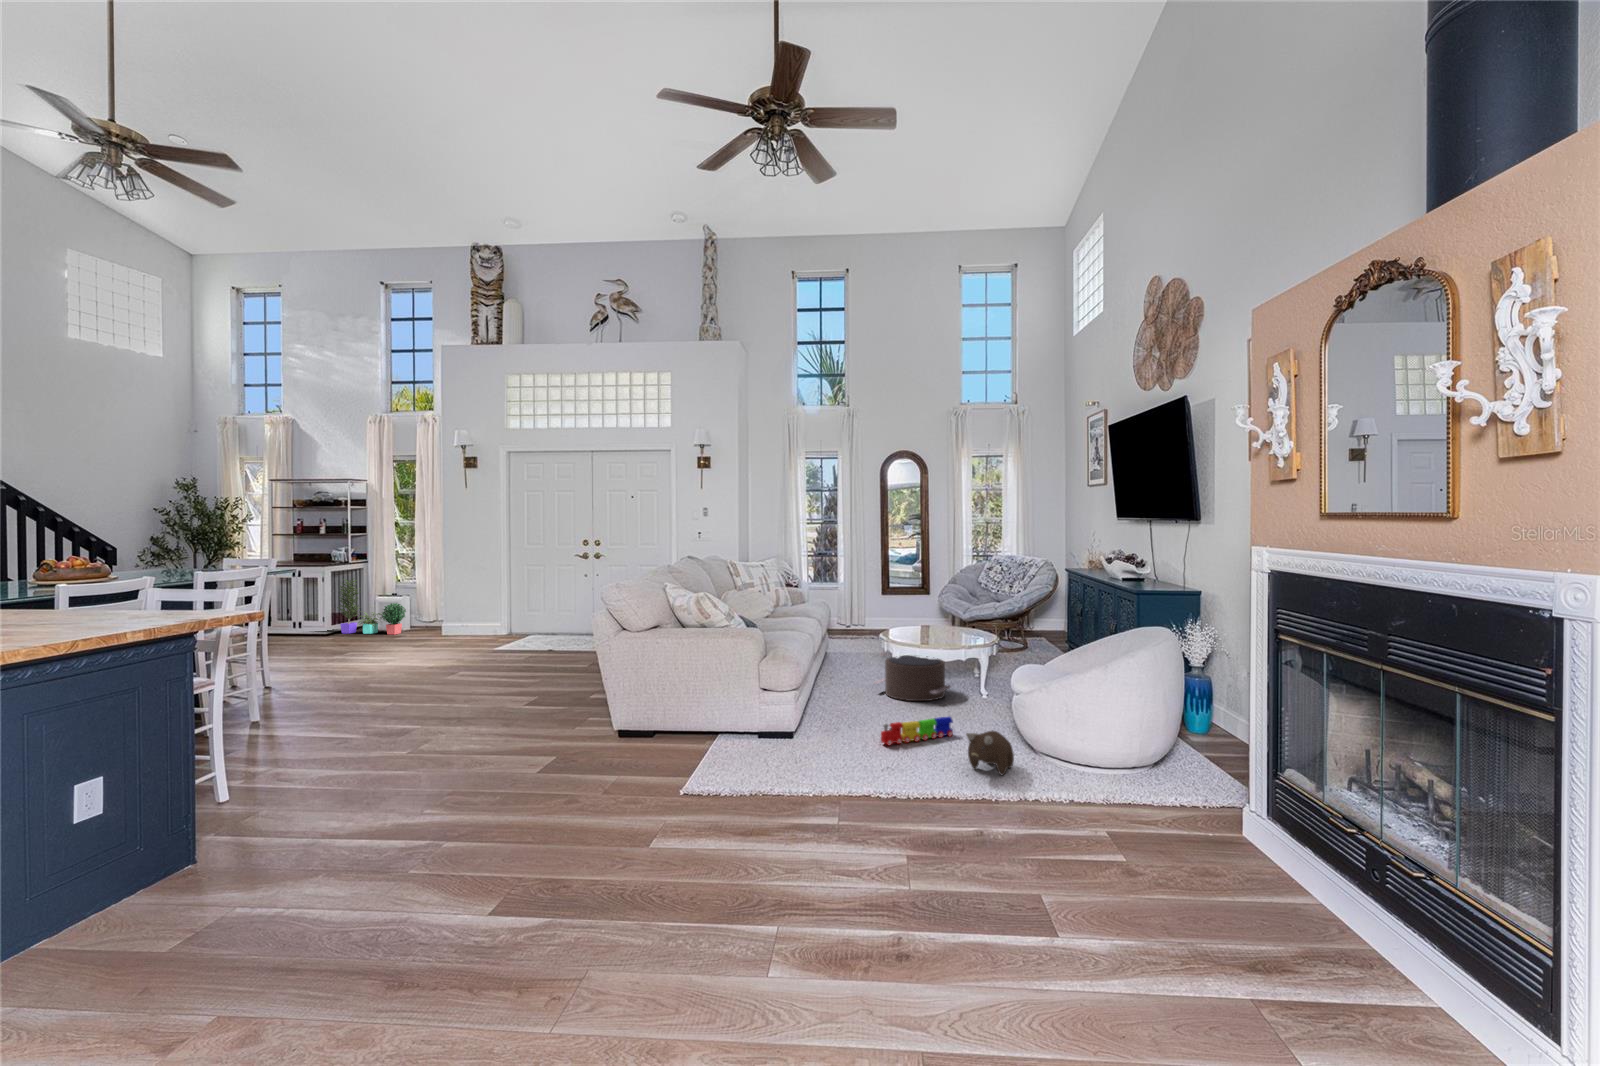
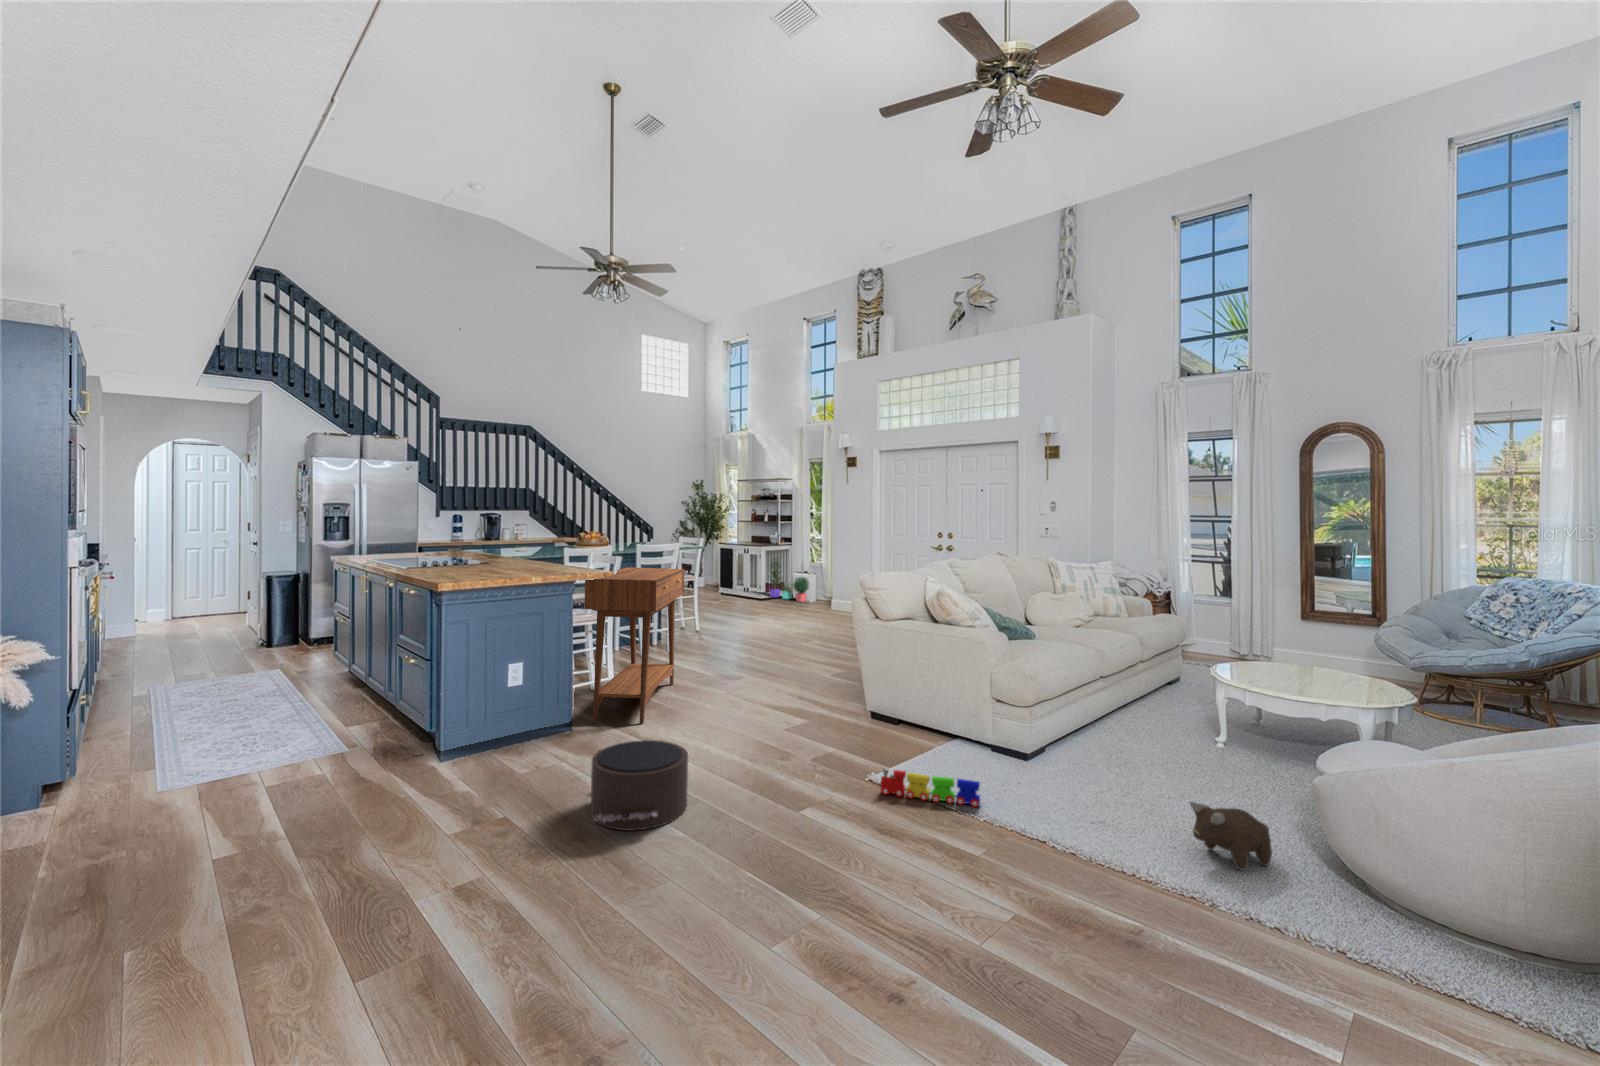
console table: none [205,595,339,836] -> present [585,567,684,723]
pouf: present [874,656,951,701] -> present [591,740,688,830]
toy train: present [881,717,953,745] -> present [880,768,981,807]

